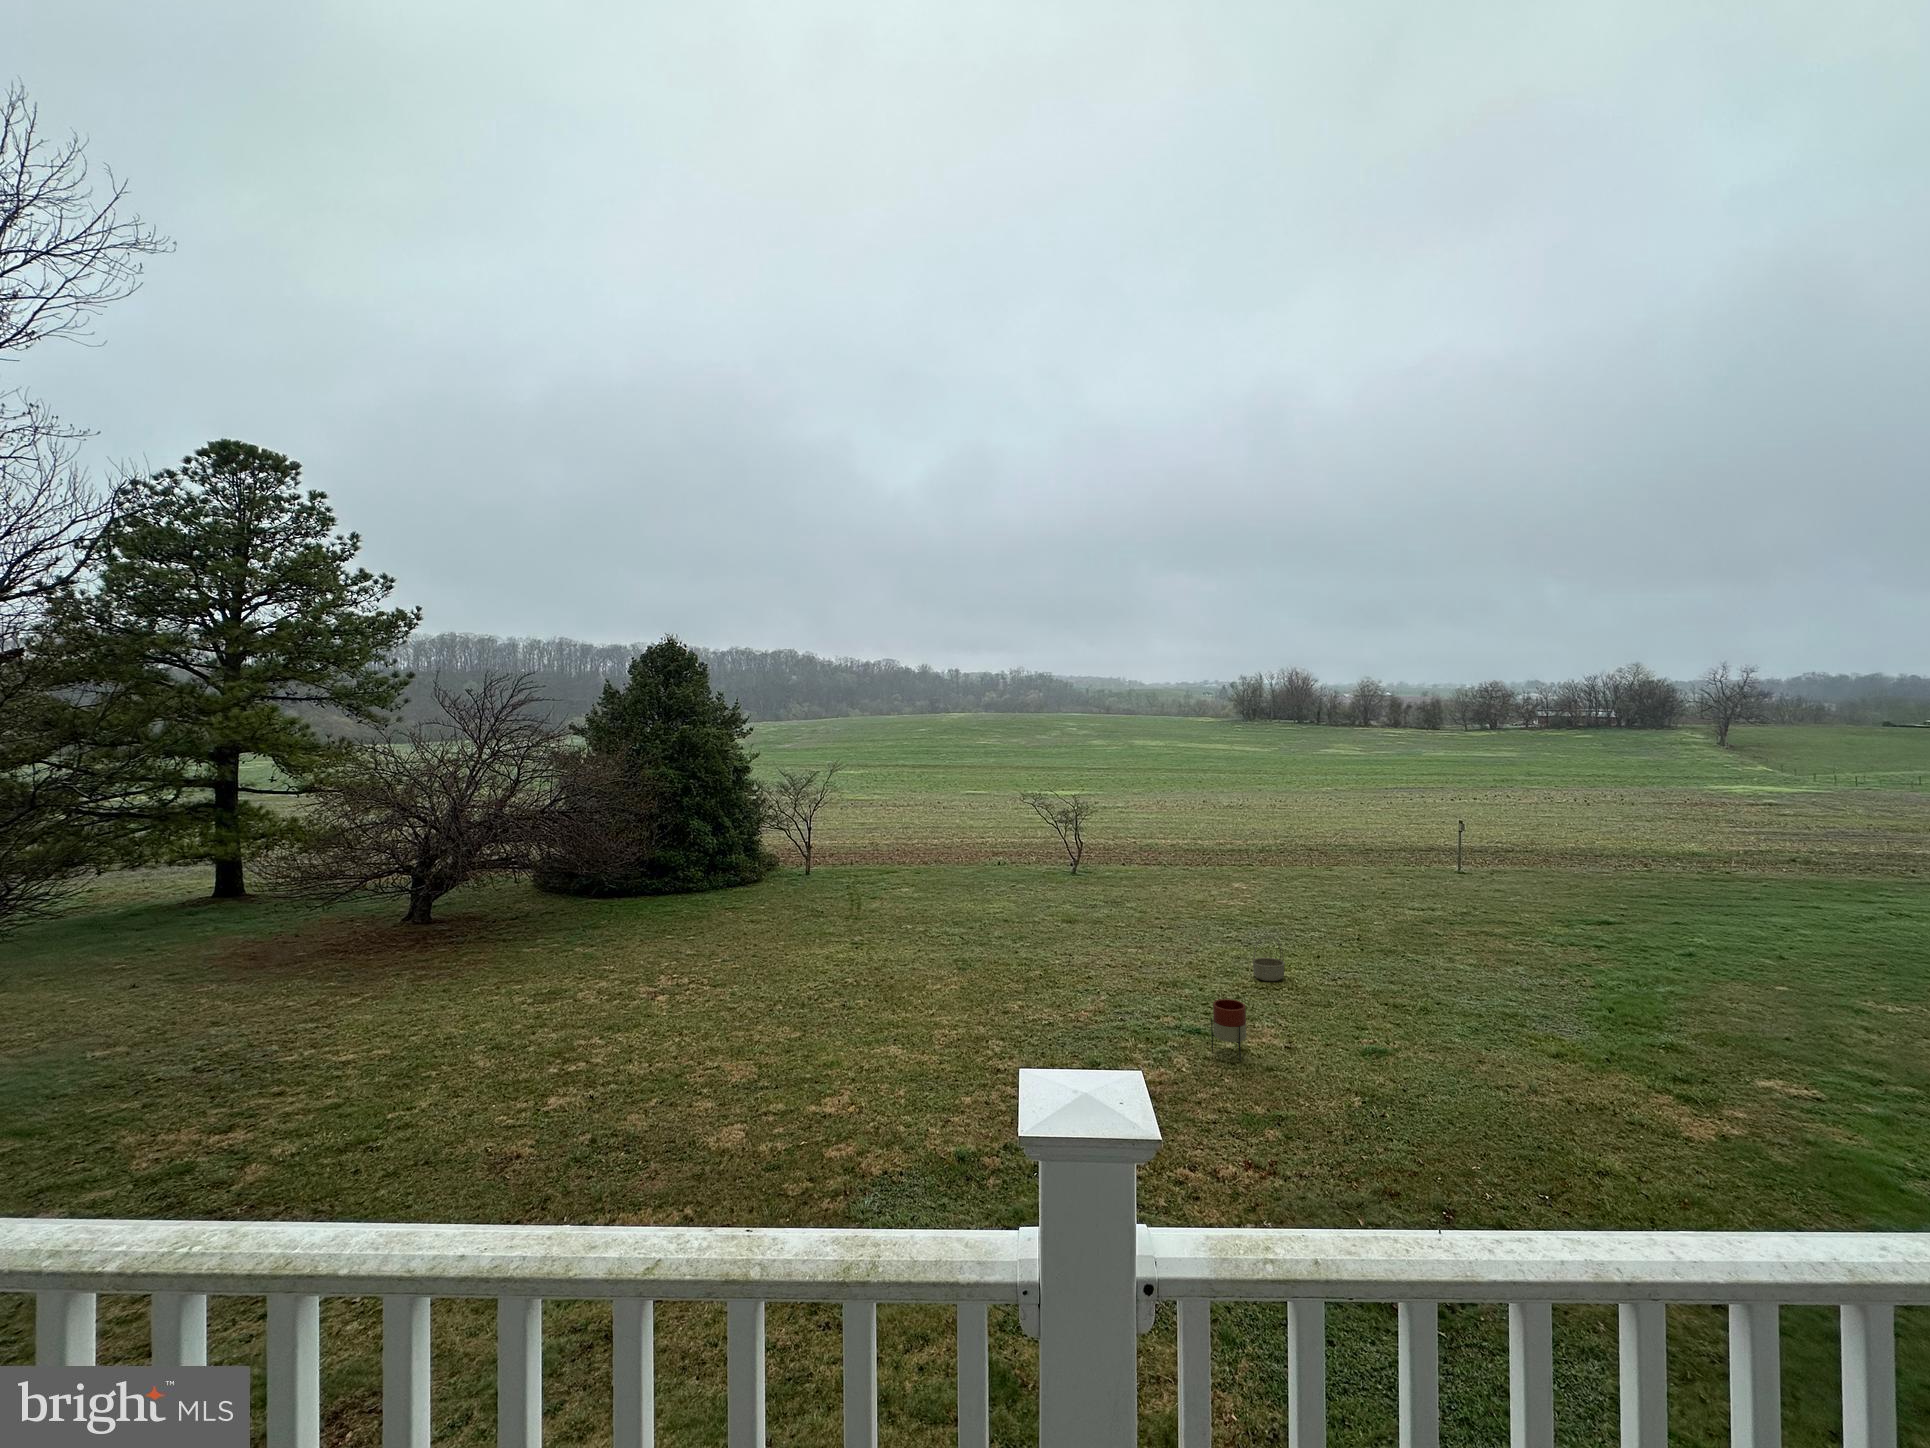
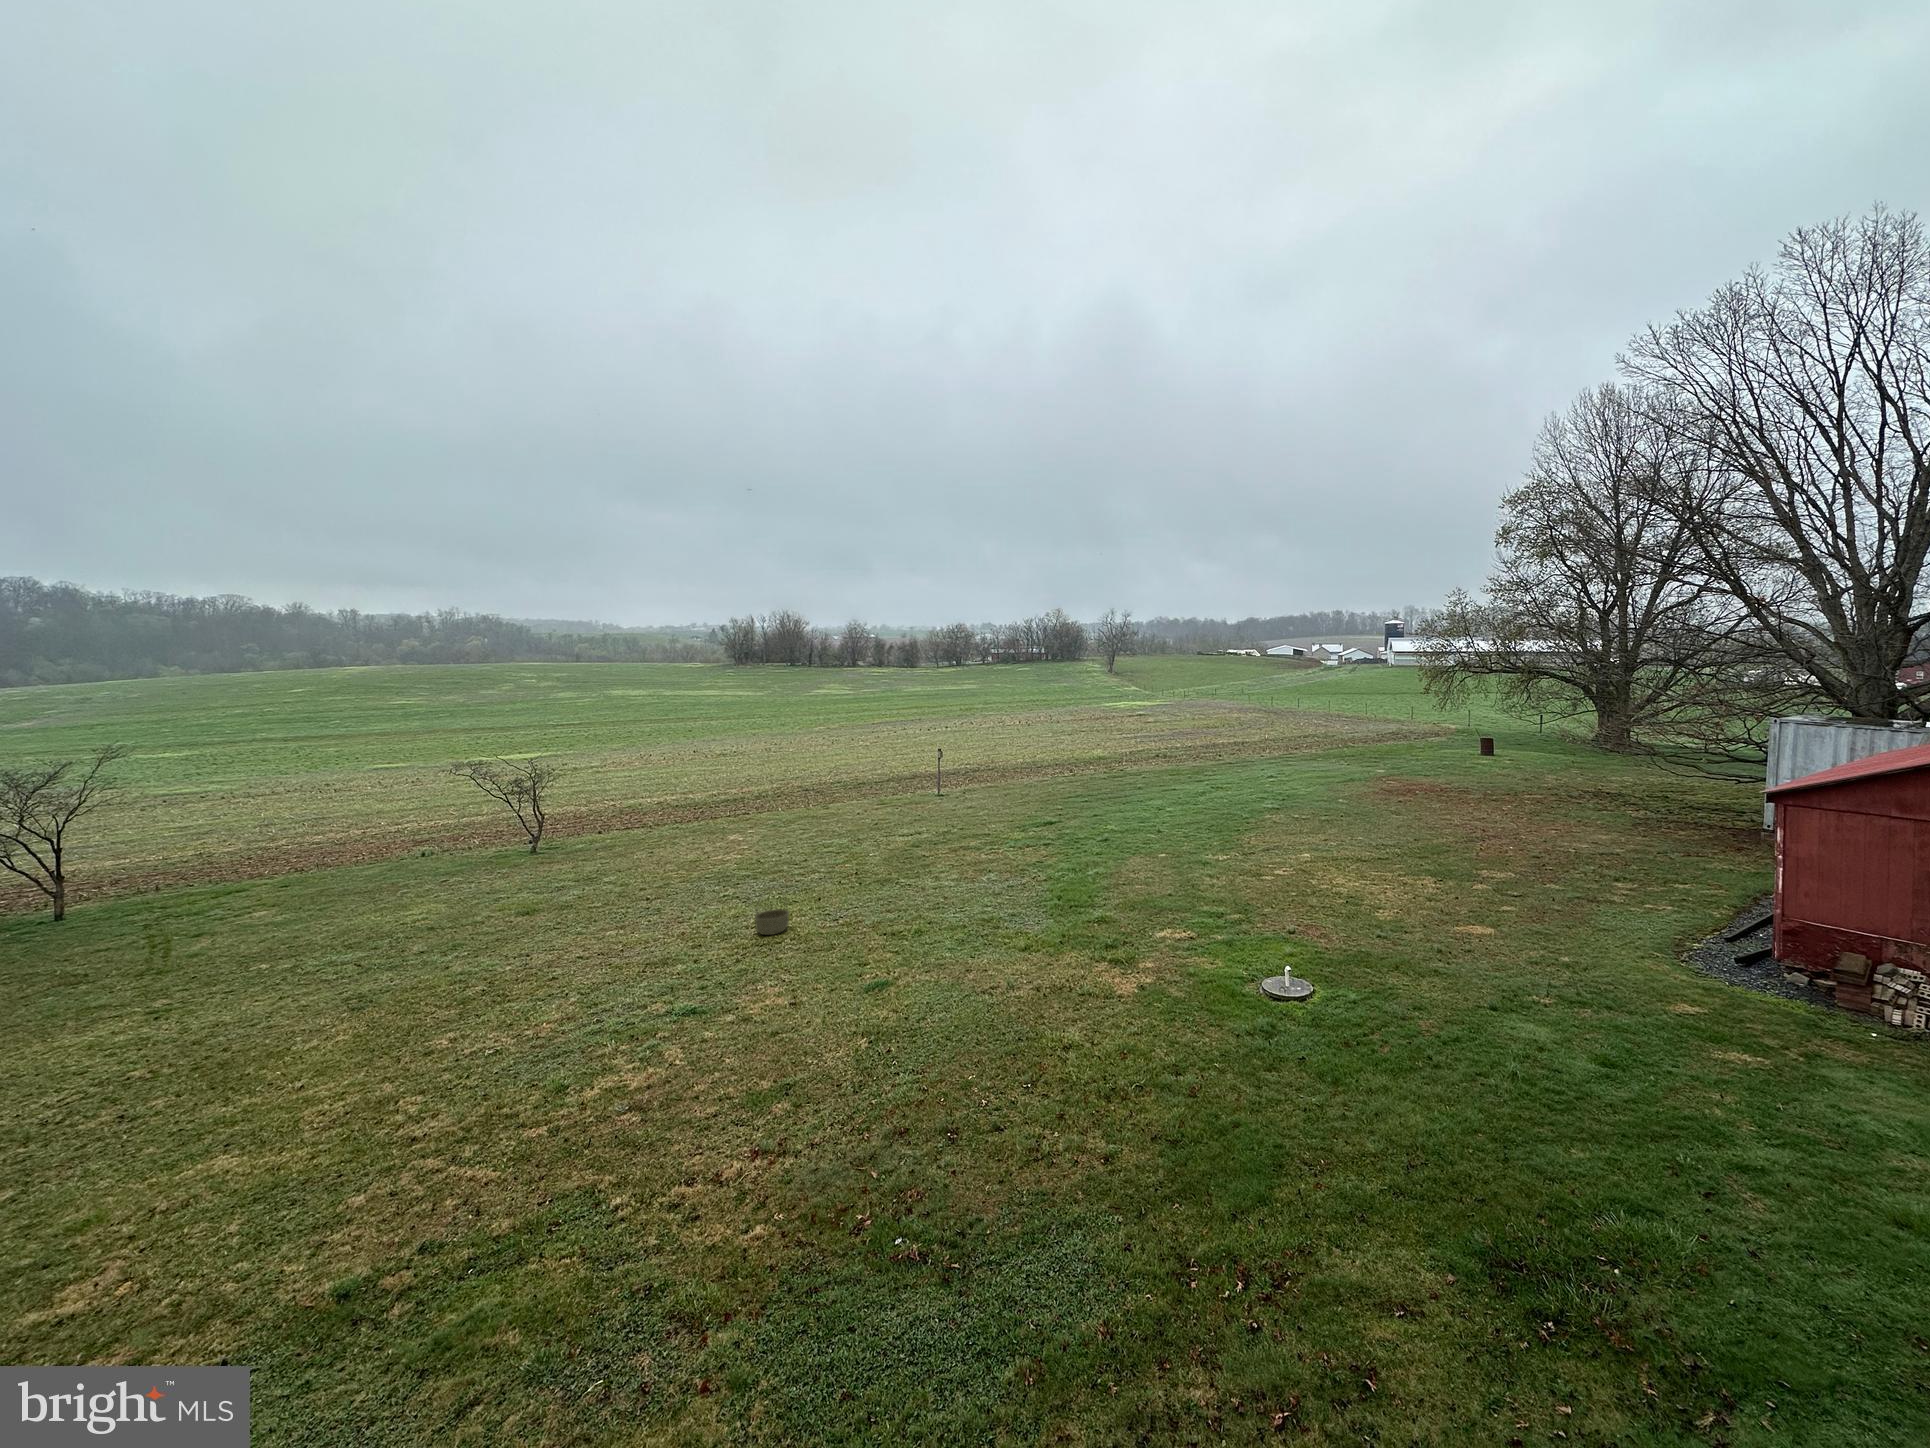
planter: present [1211,999,1246,1061] -> none [710,969,751,1034]

